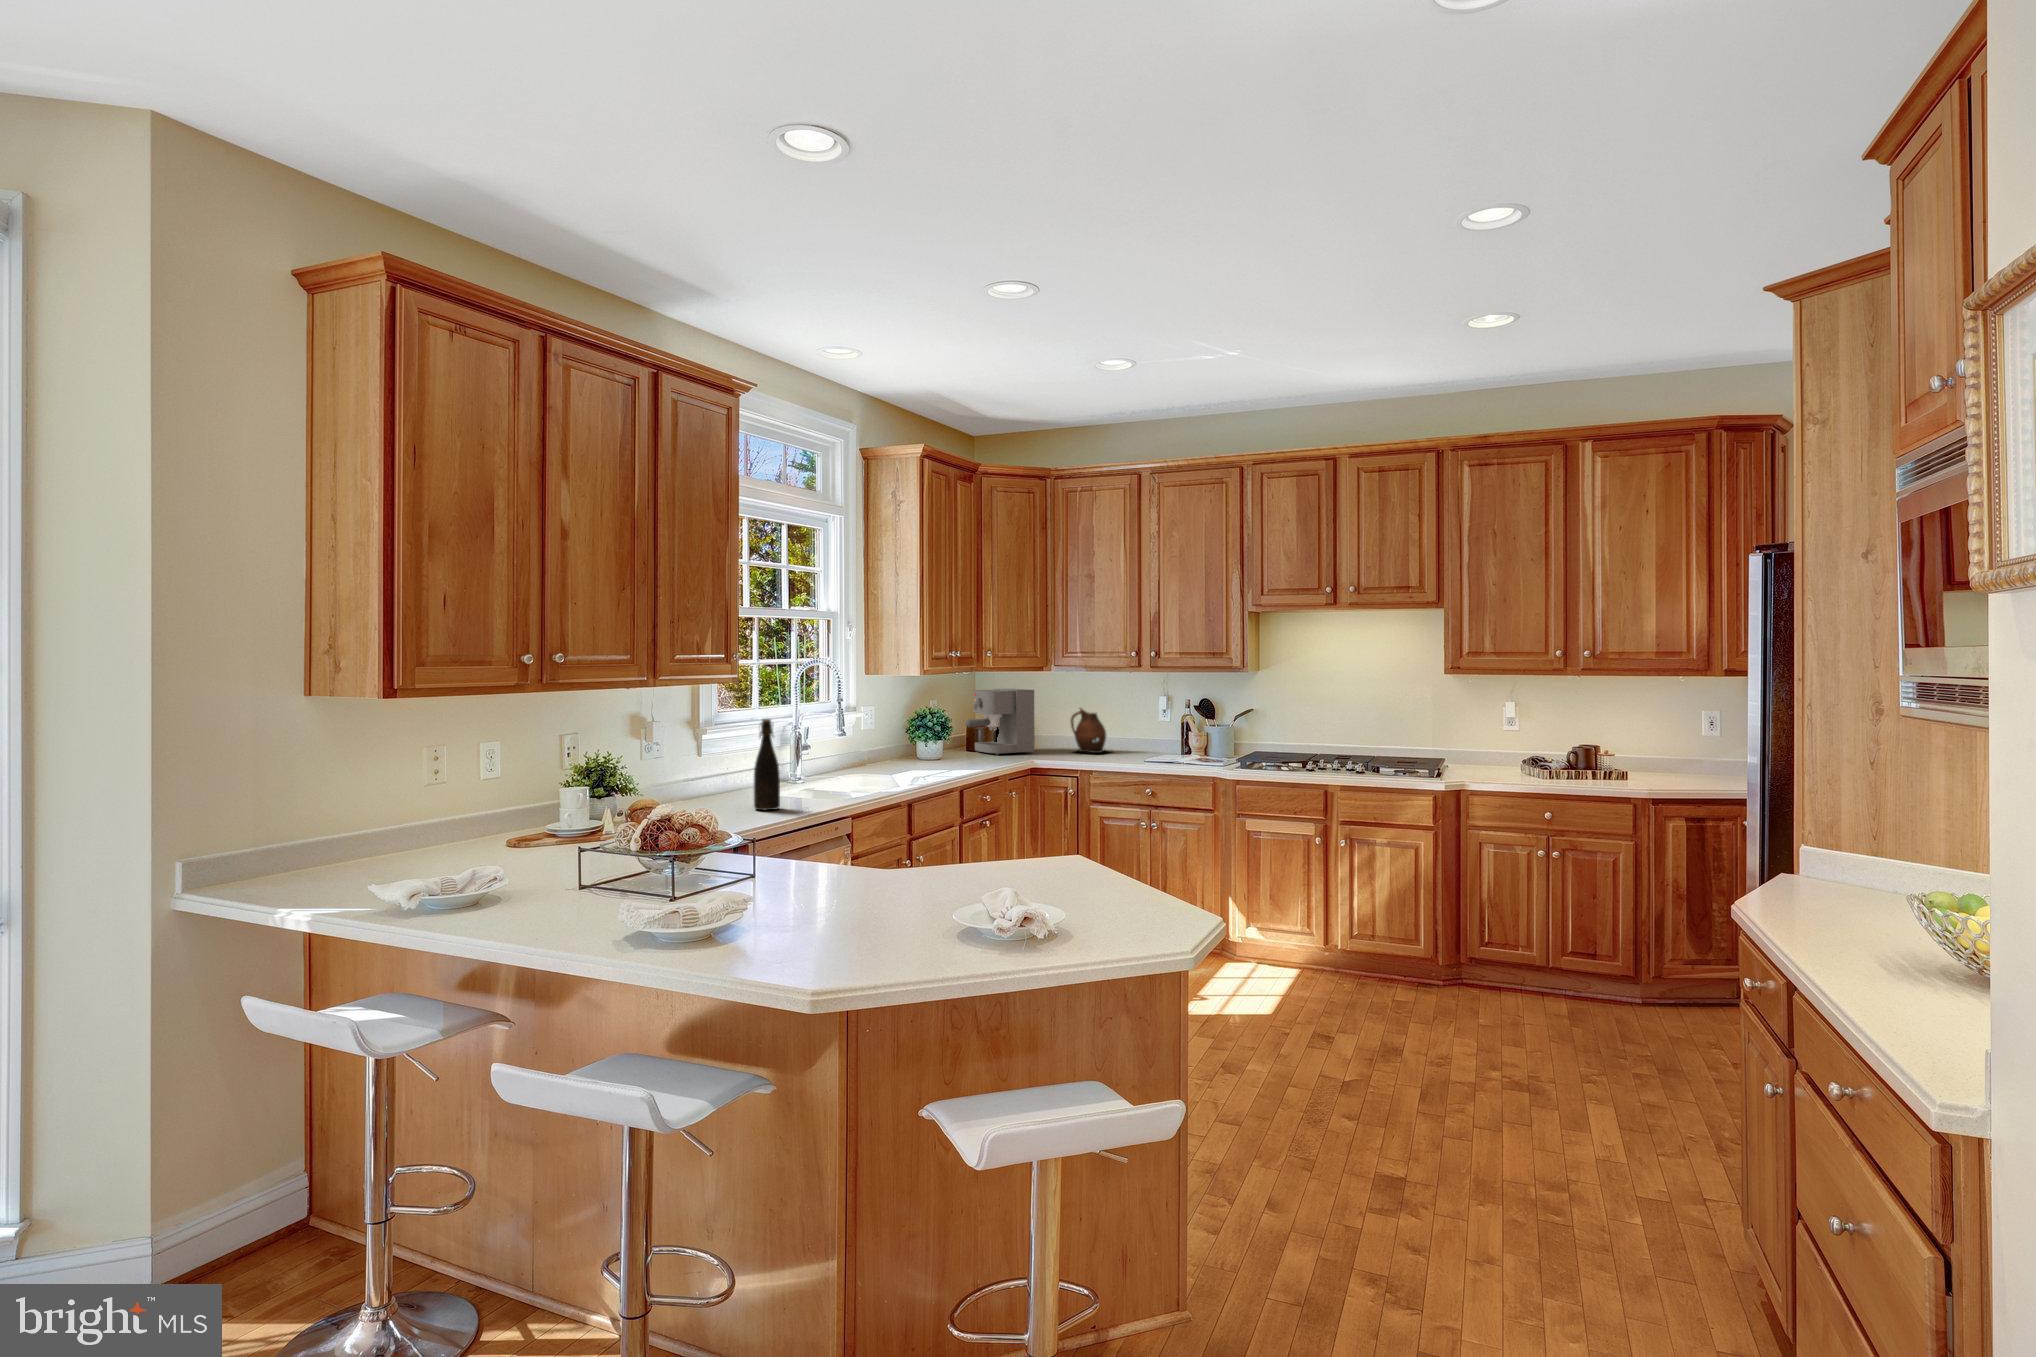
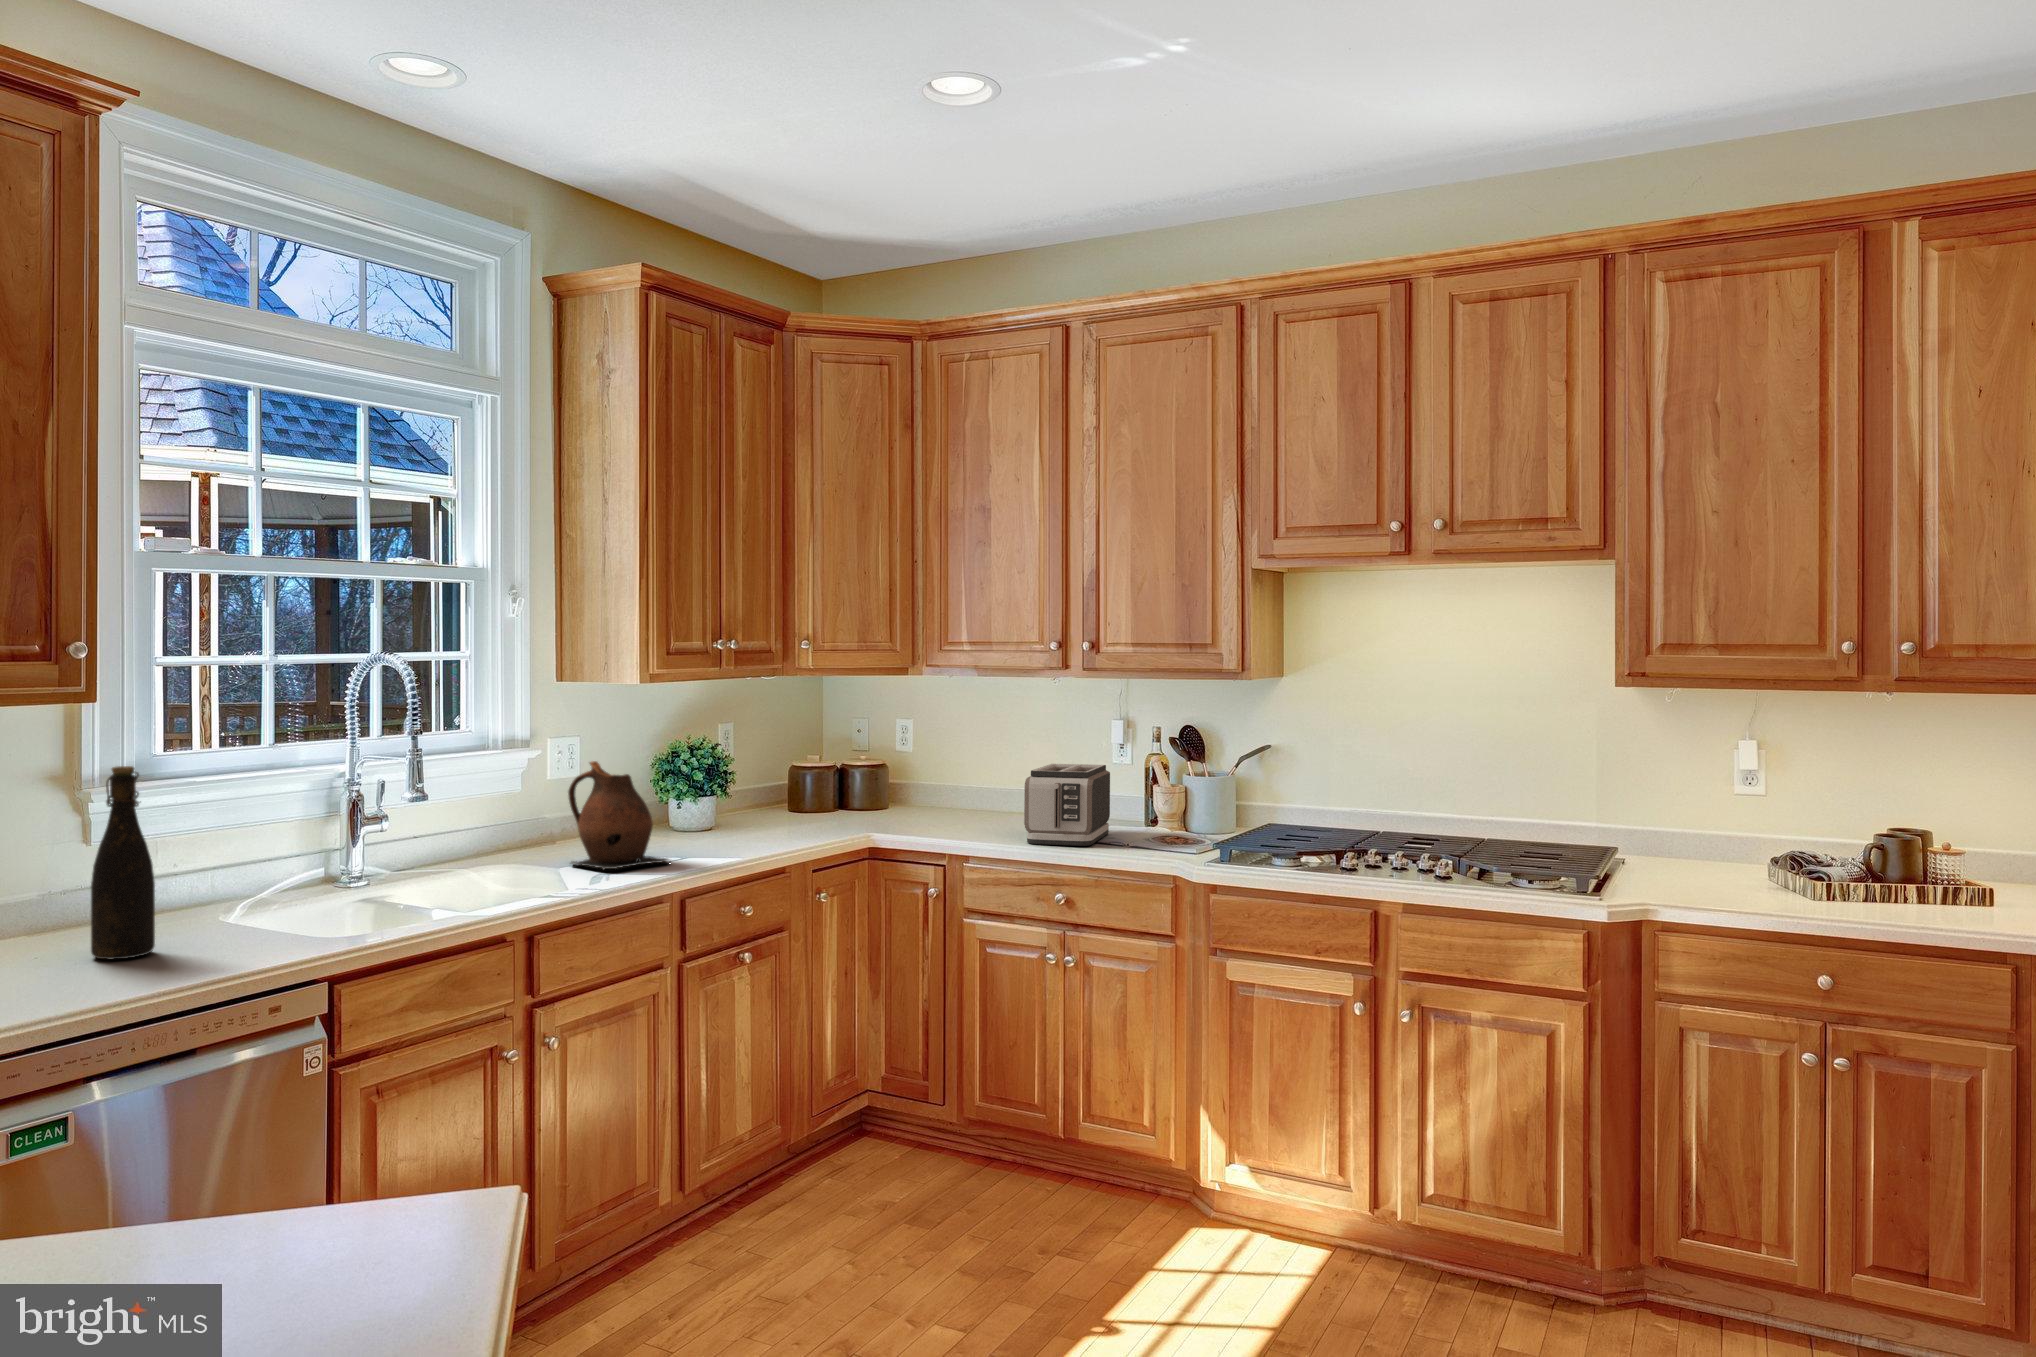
coffee maker: present [966,689,1034,755] -> none [769,706,895,821]
ceramic pitcher: present [1071,708,1106,753] -> present [568,761,670,870]
toaster: none [1122,720,1163,764] -> present [1024,764,1110,846]

